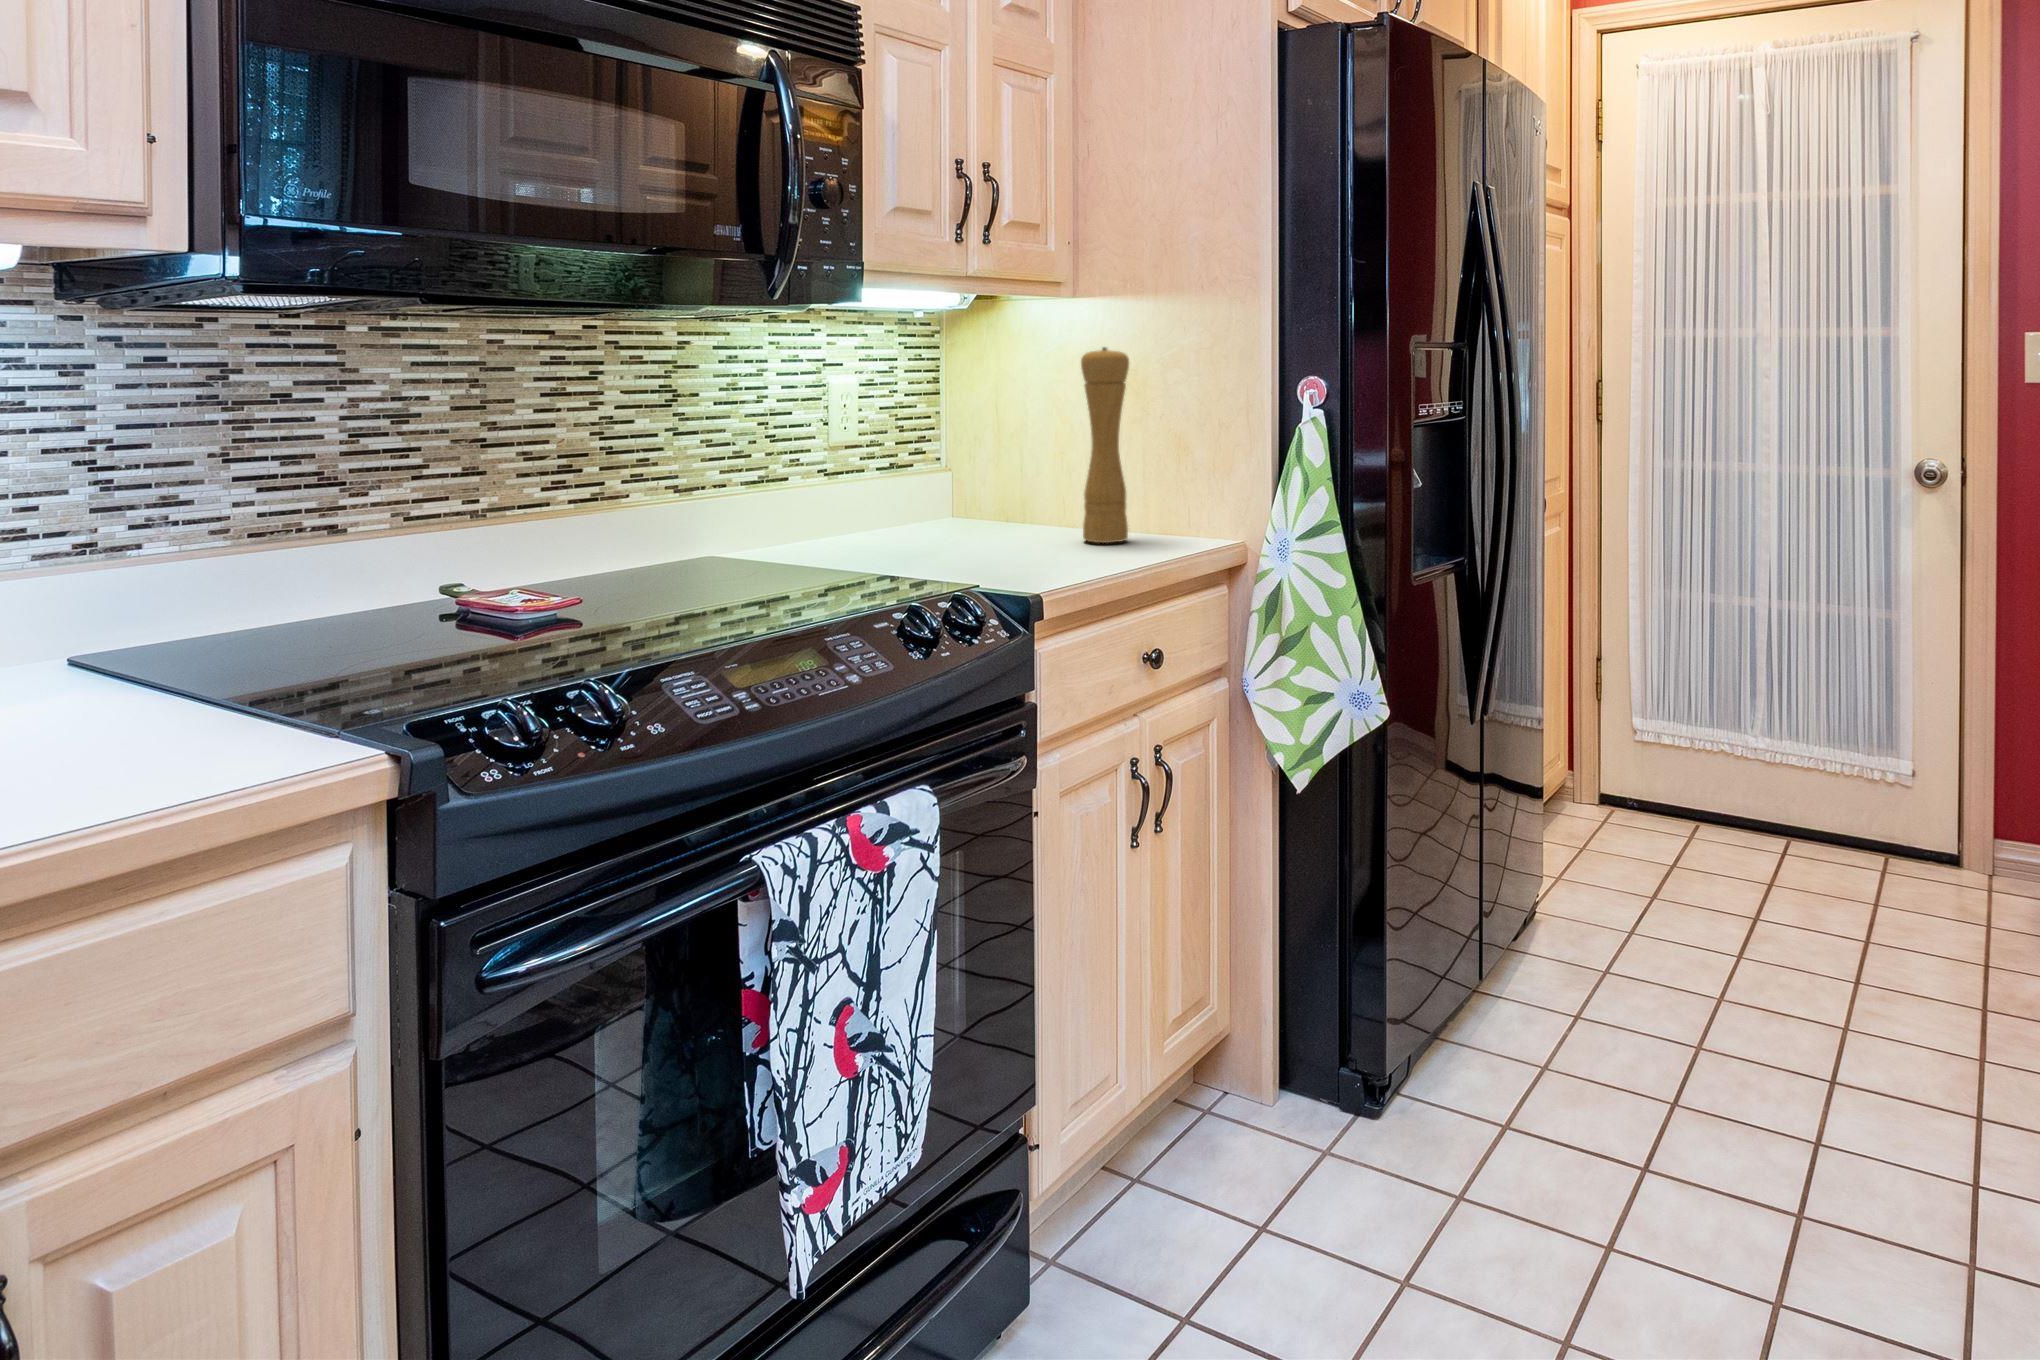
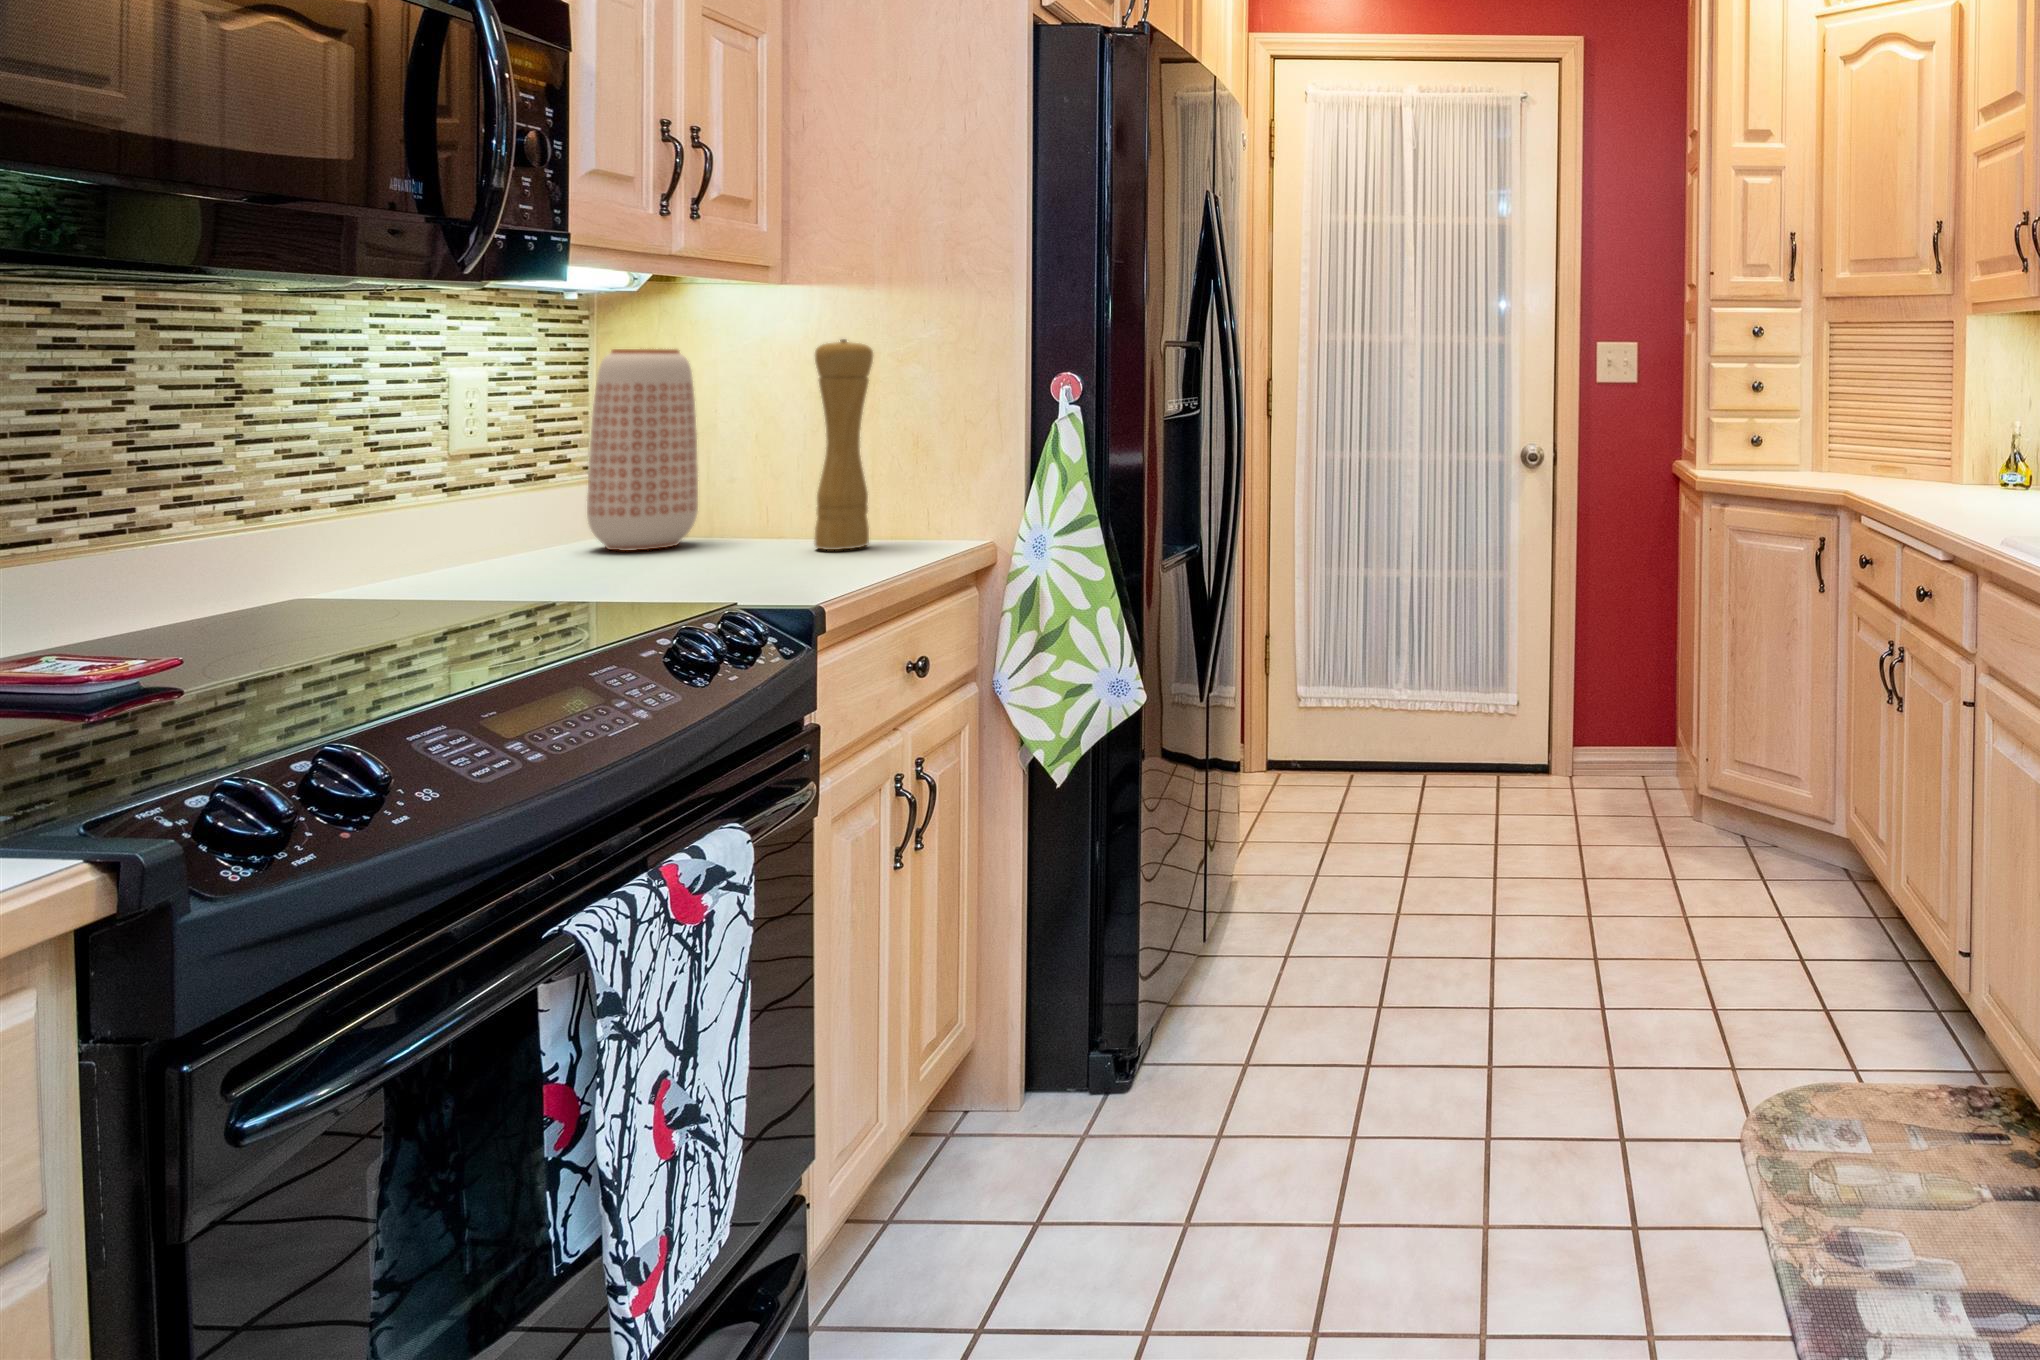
vase: none [923,357,1005,531] -> present [587,349,698,551]

